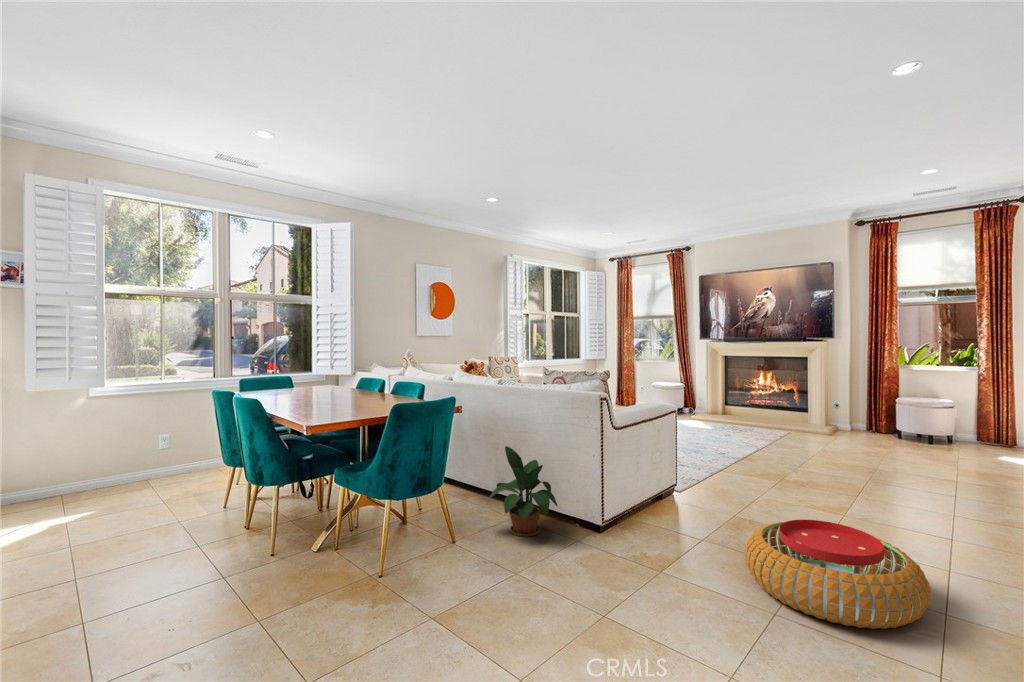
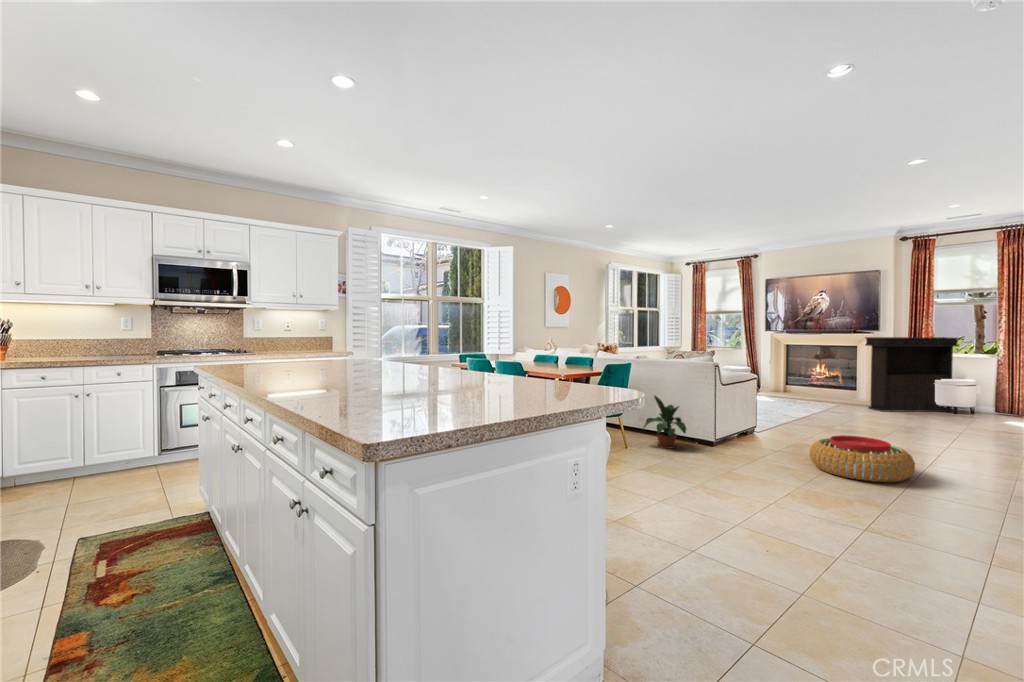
console table: none [818,346,931,442] -> present [865,337,959,412]

